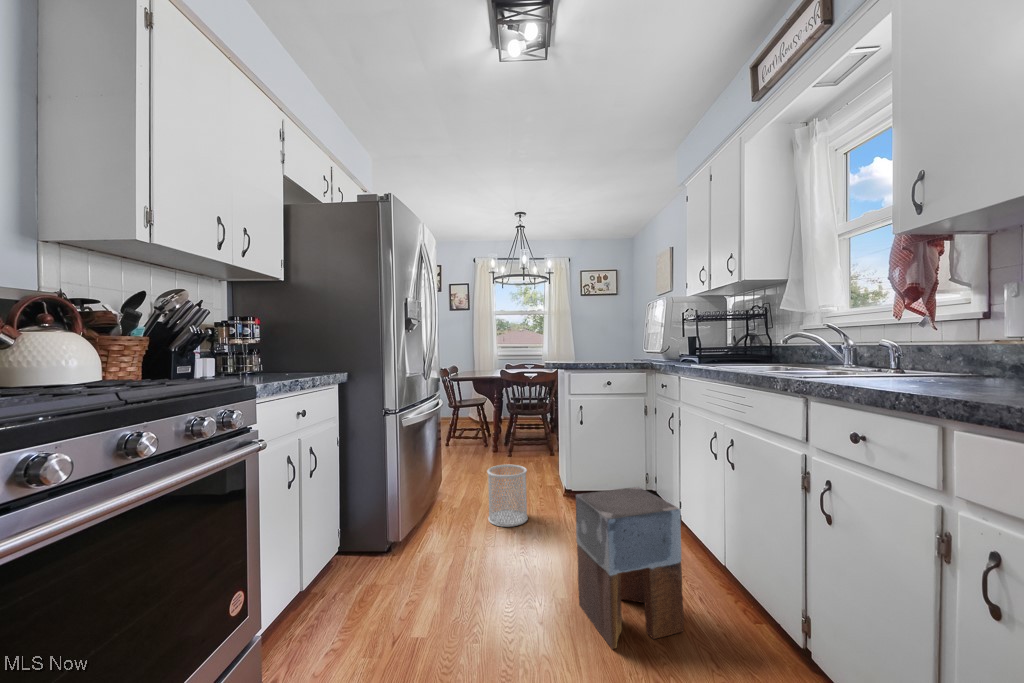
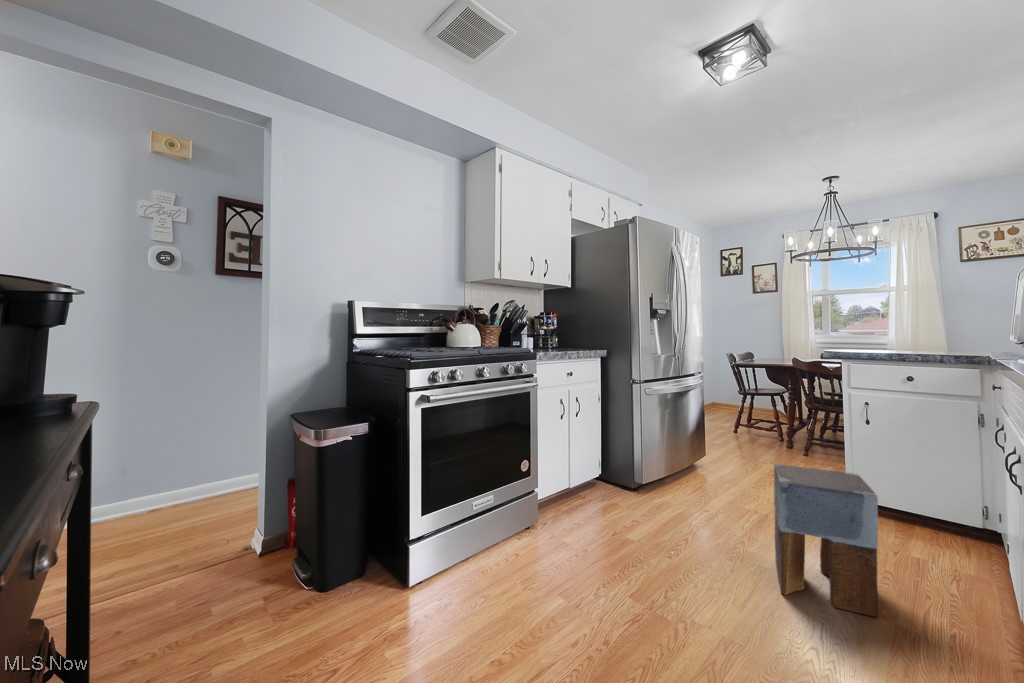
wastebasket: present [487,465,528,527] -> none [734,442,778,498]

